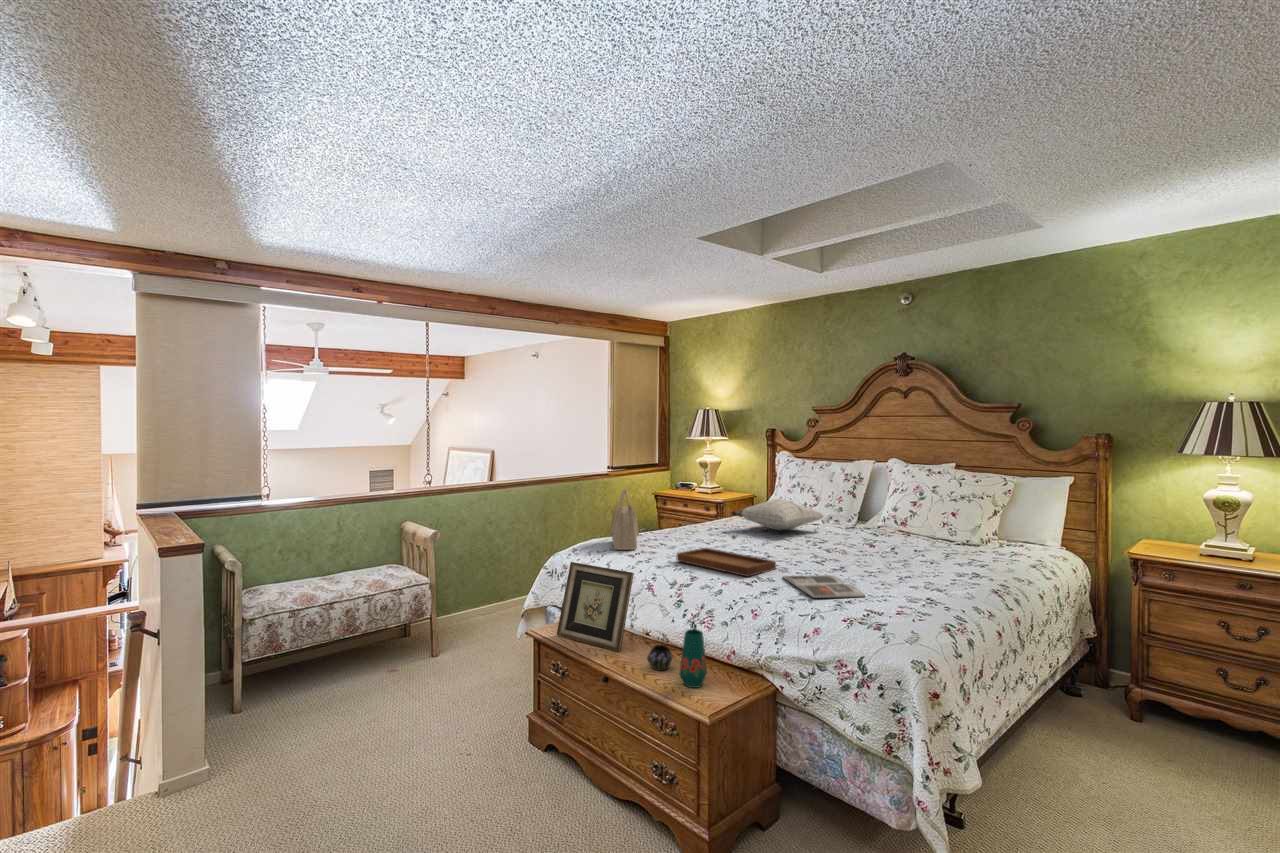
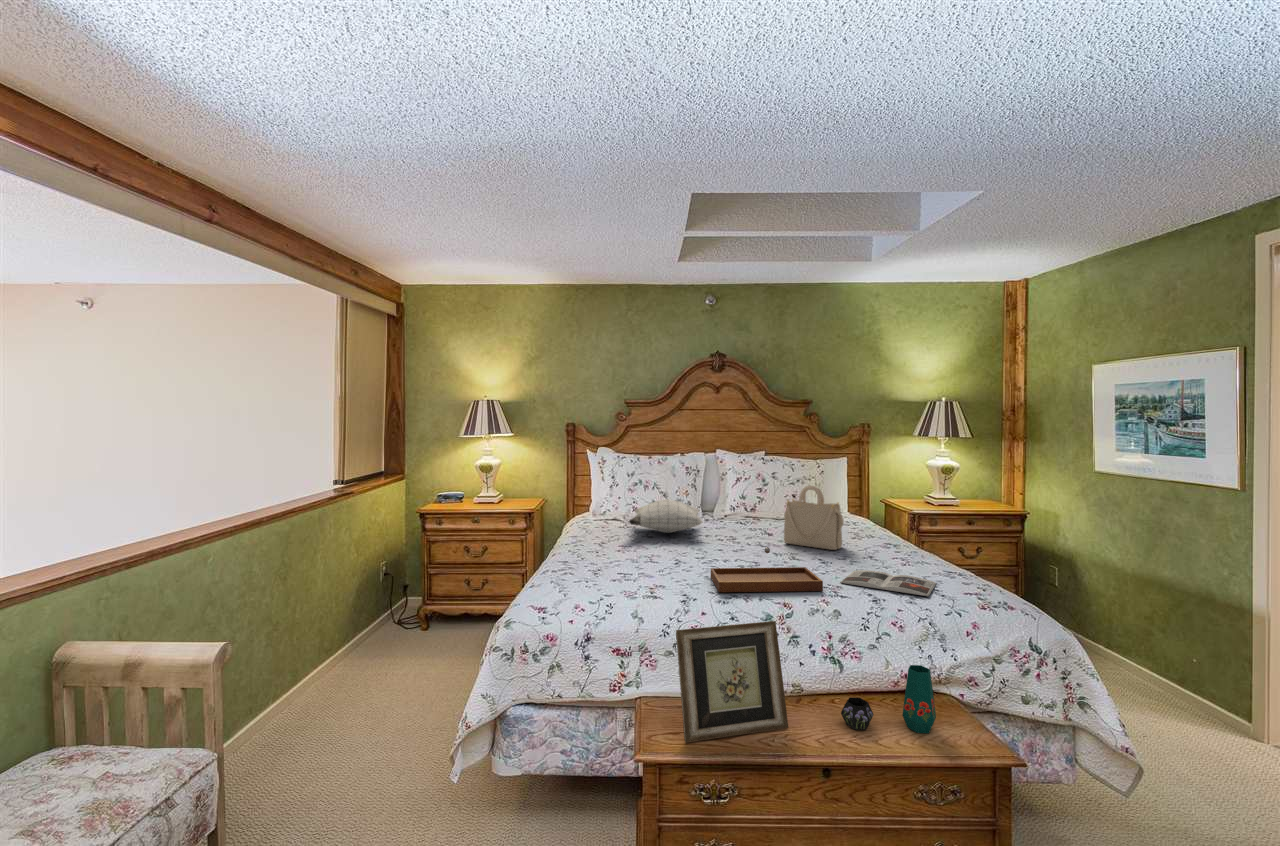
handbag: present [610,489,639,550] -> present [784,486,844,550]

